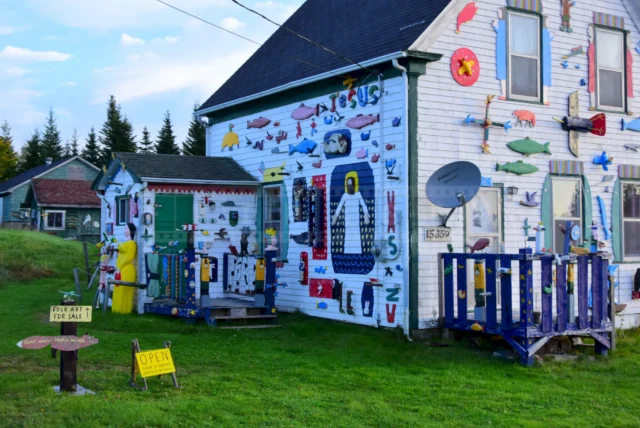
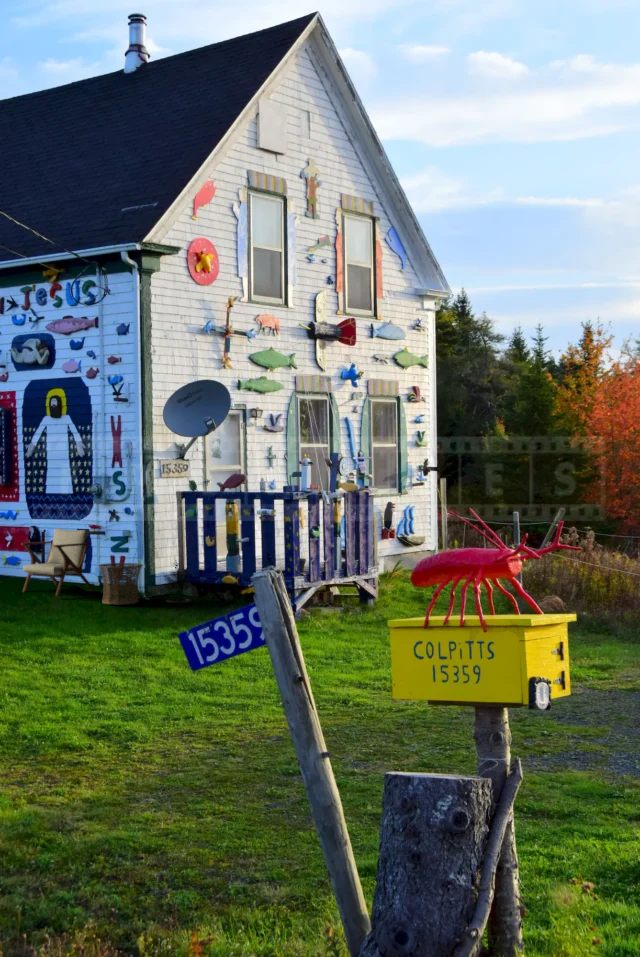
lounge chair: none [318,280,374,333] -> present [21,529,95,596]
basket: none [371,309,407,343] -> present [98,563,142,605]

